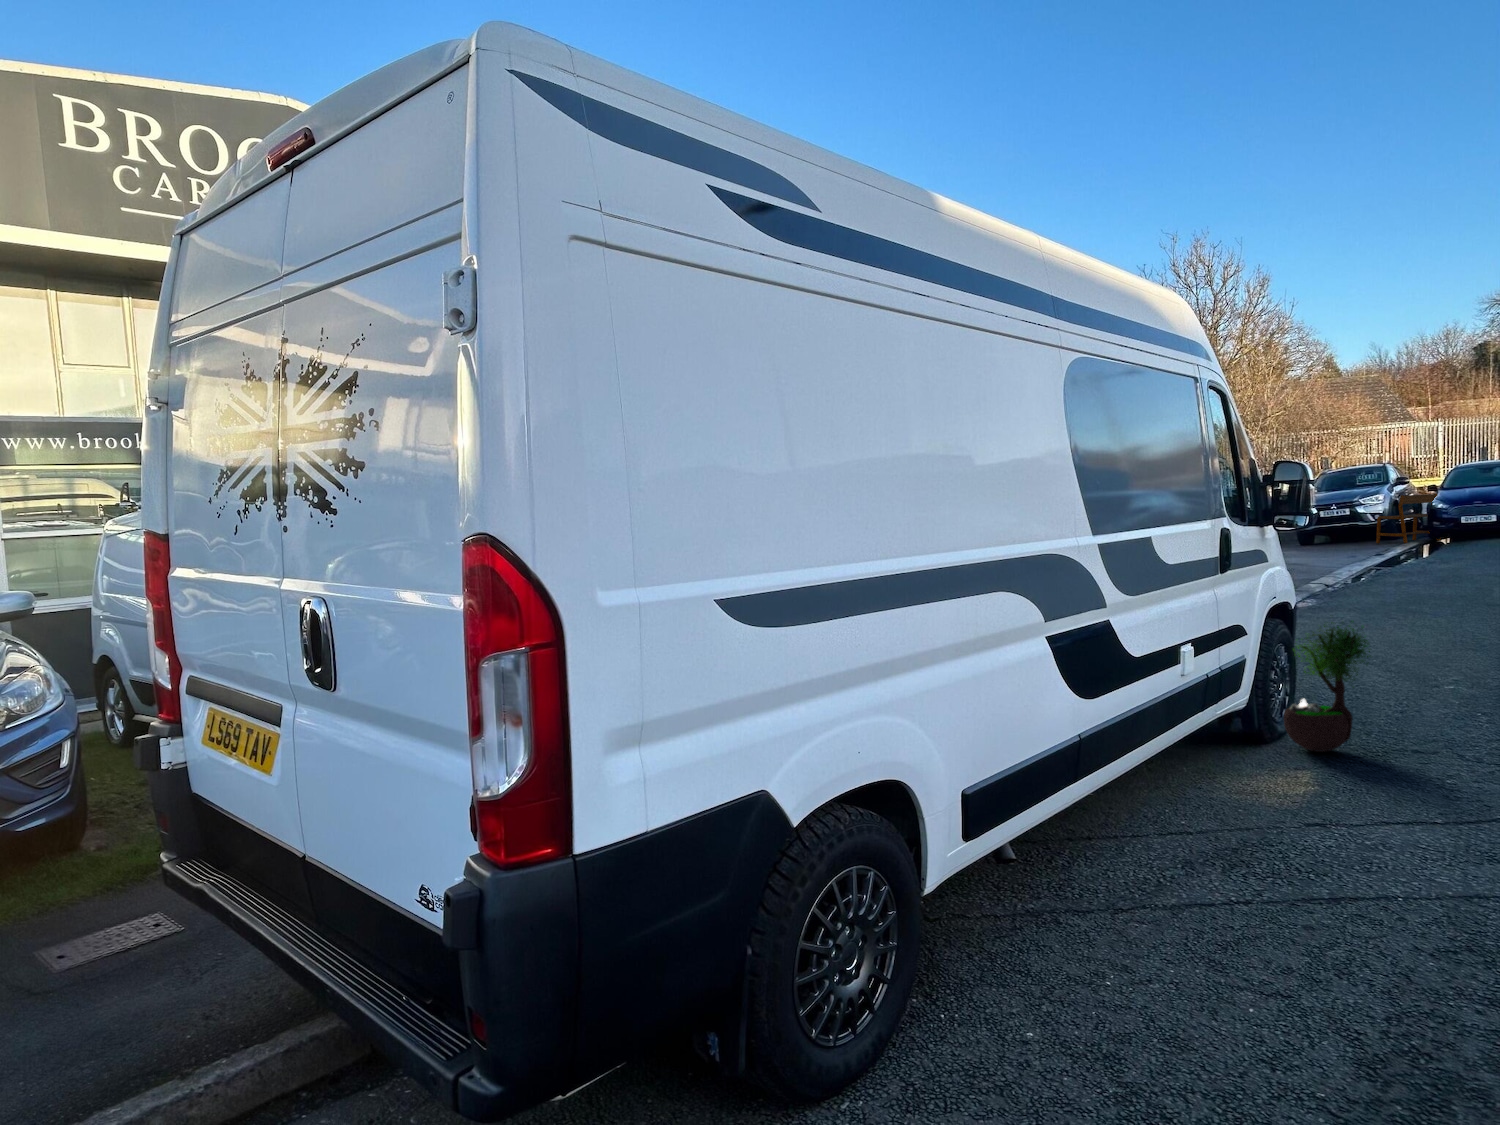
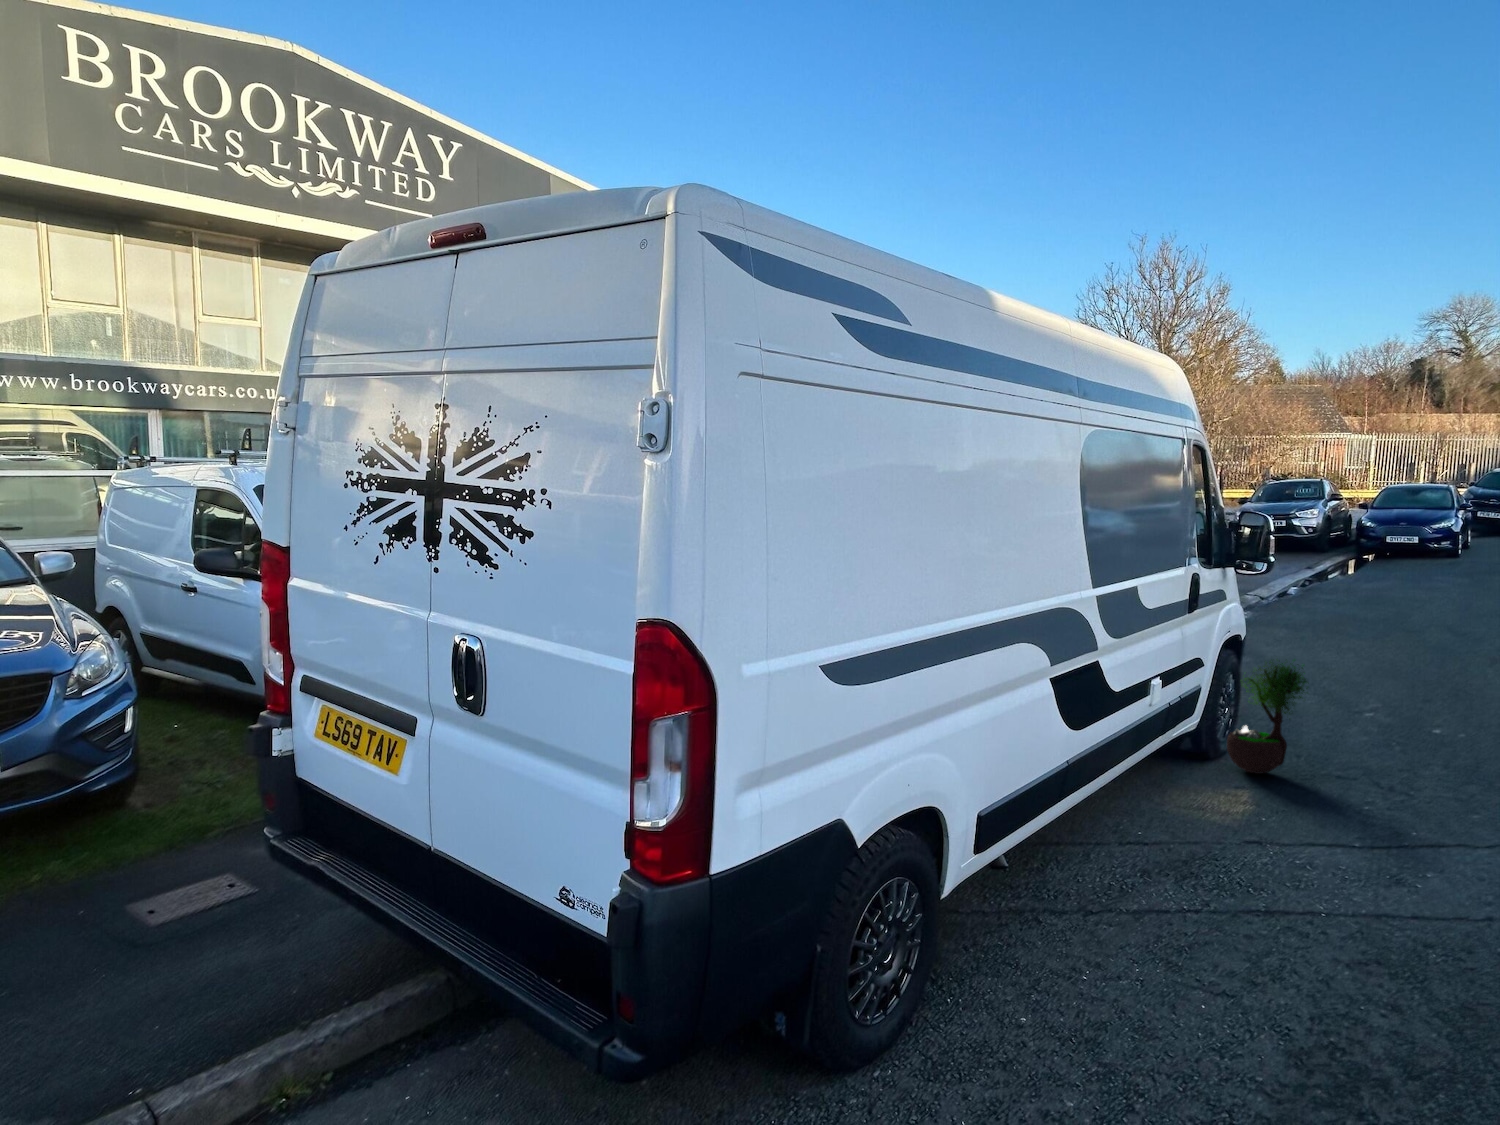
bench: present [1376,493,1441,543] -> none [1309,511,1370,557]

